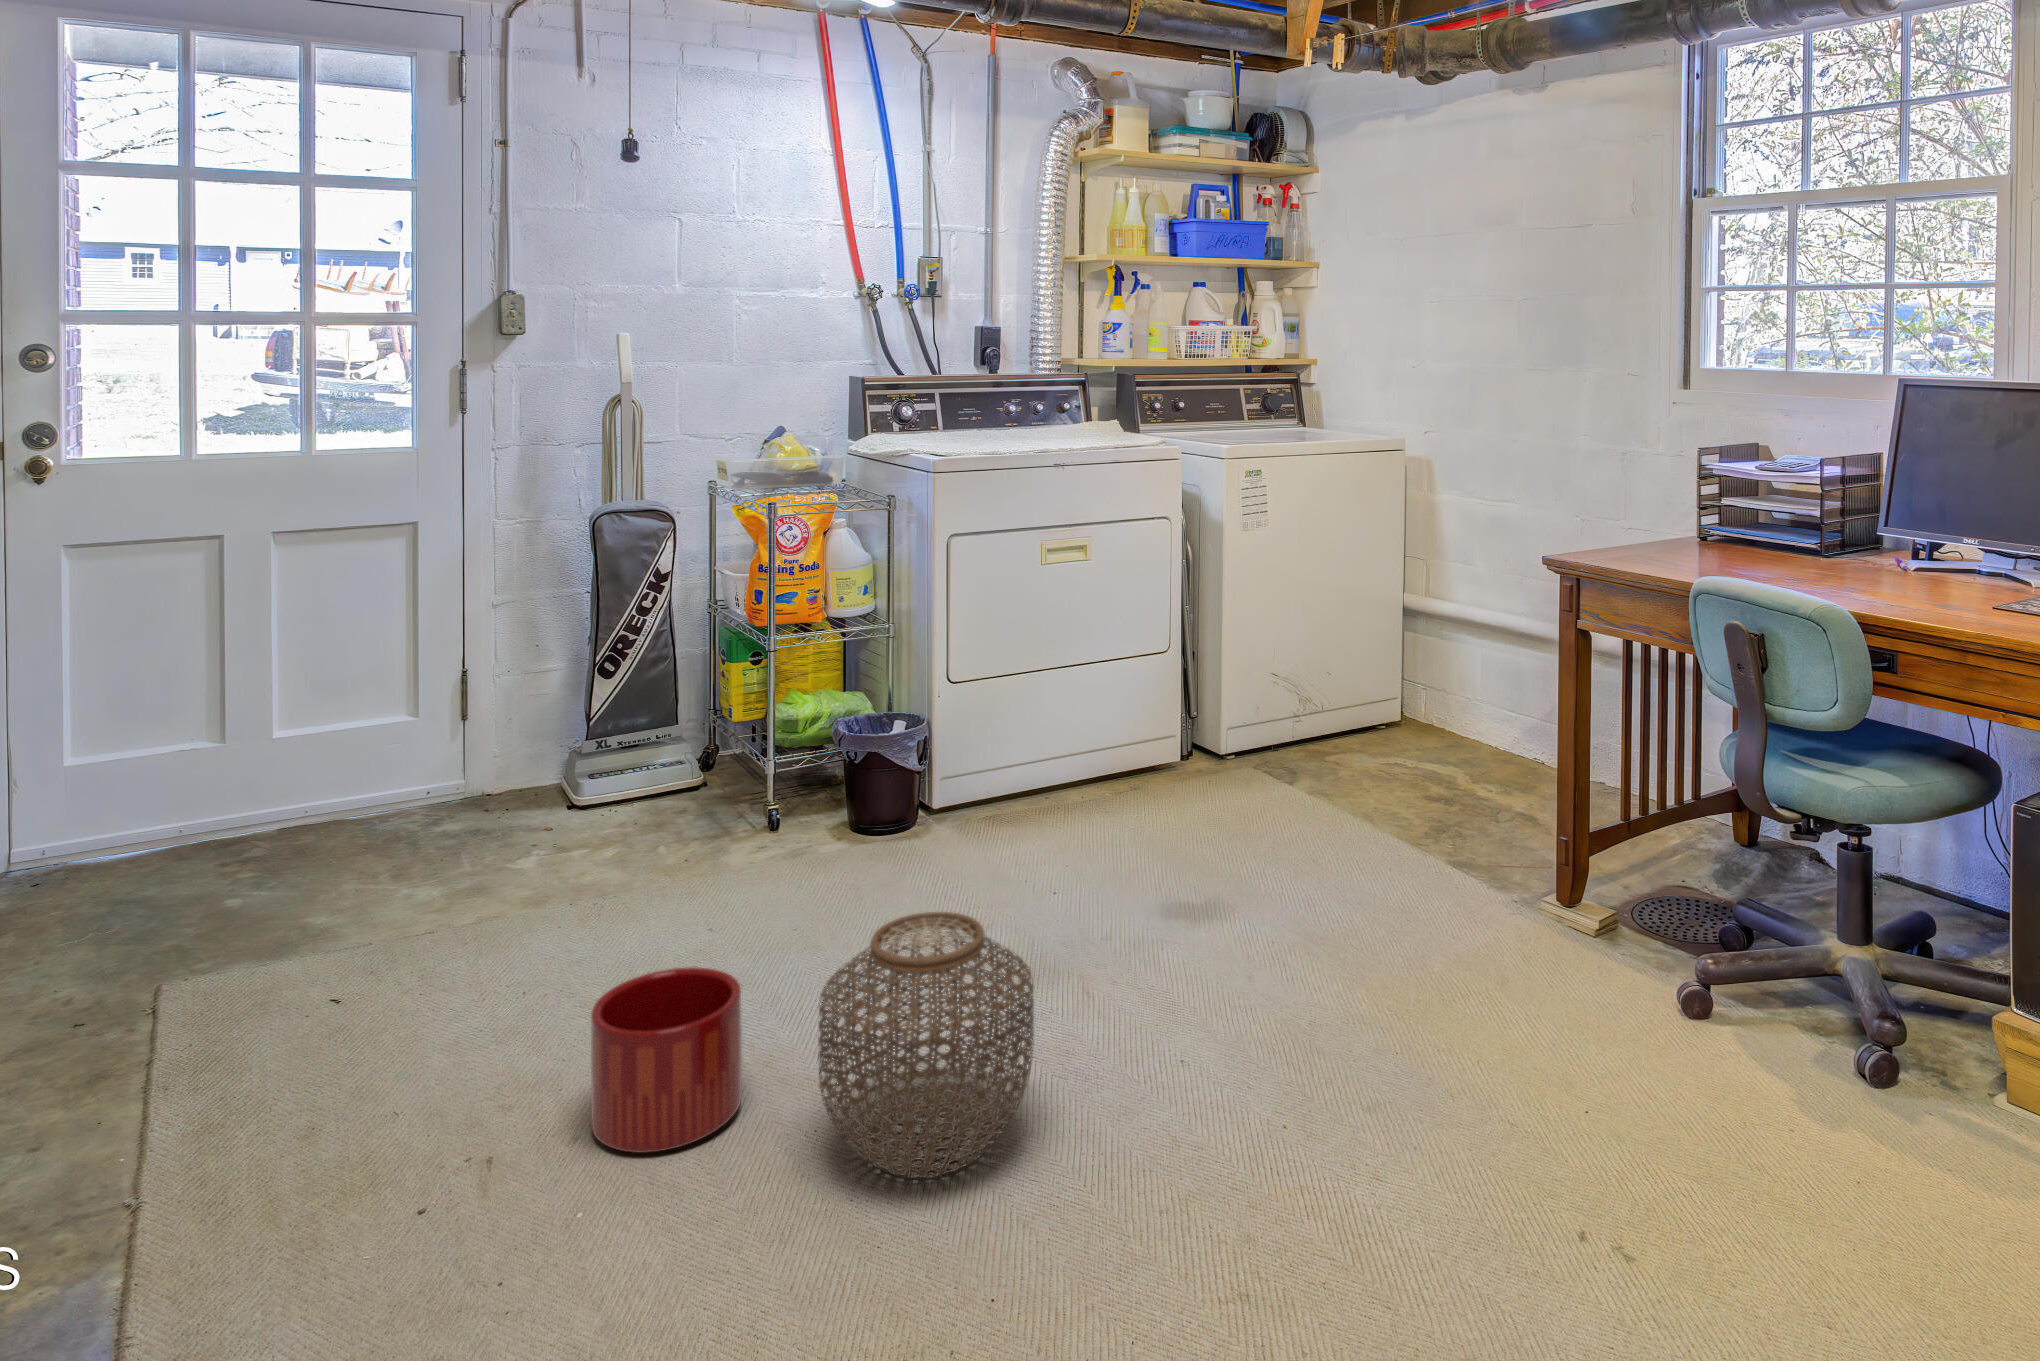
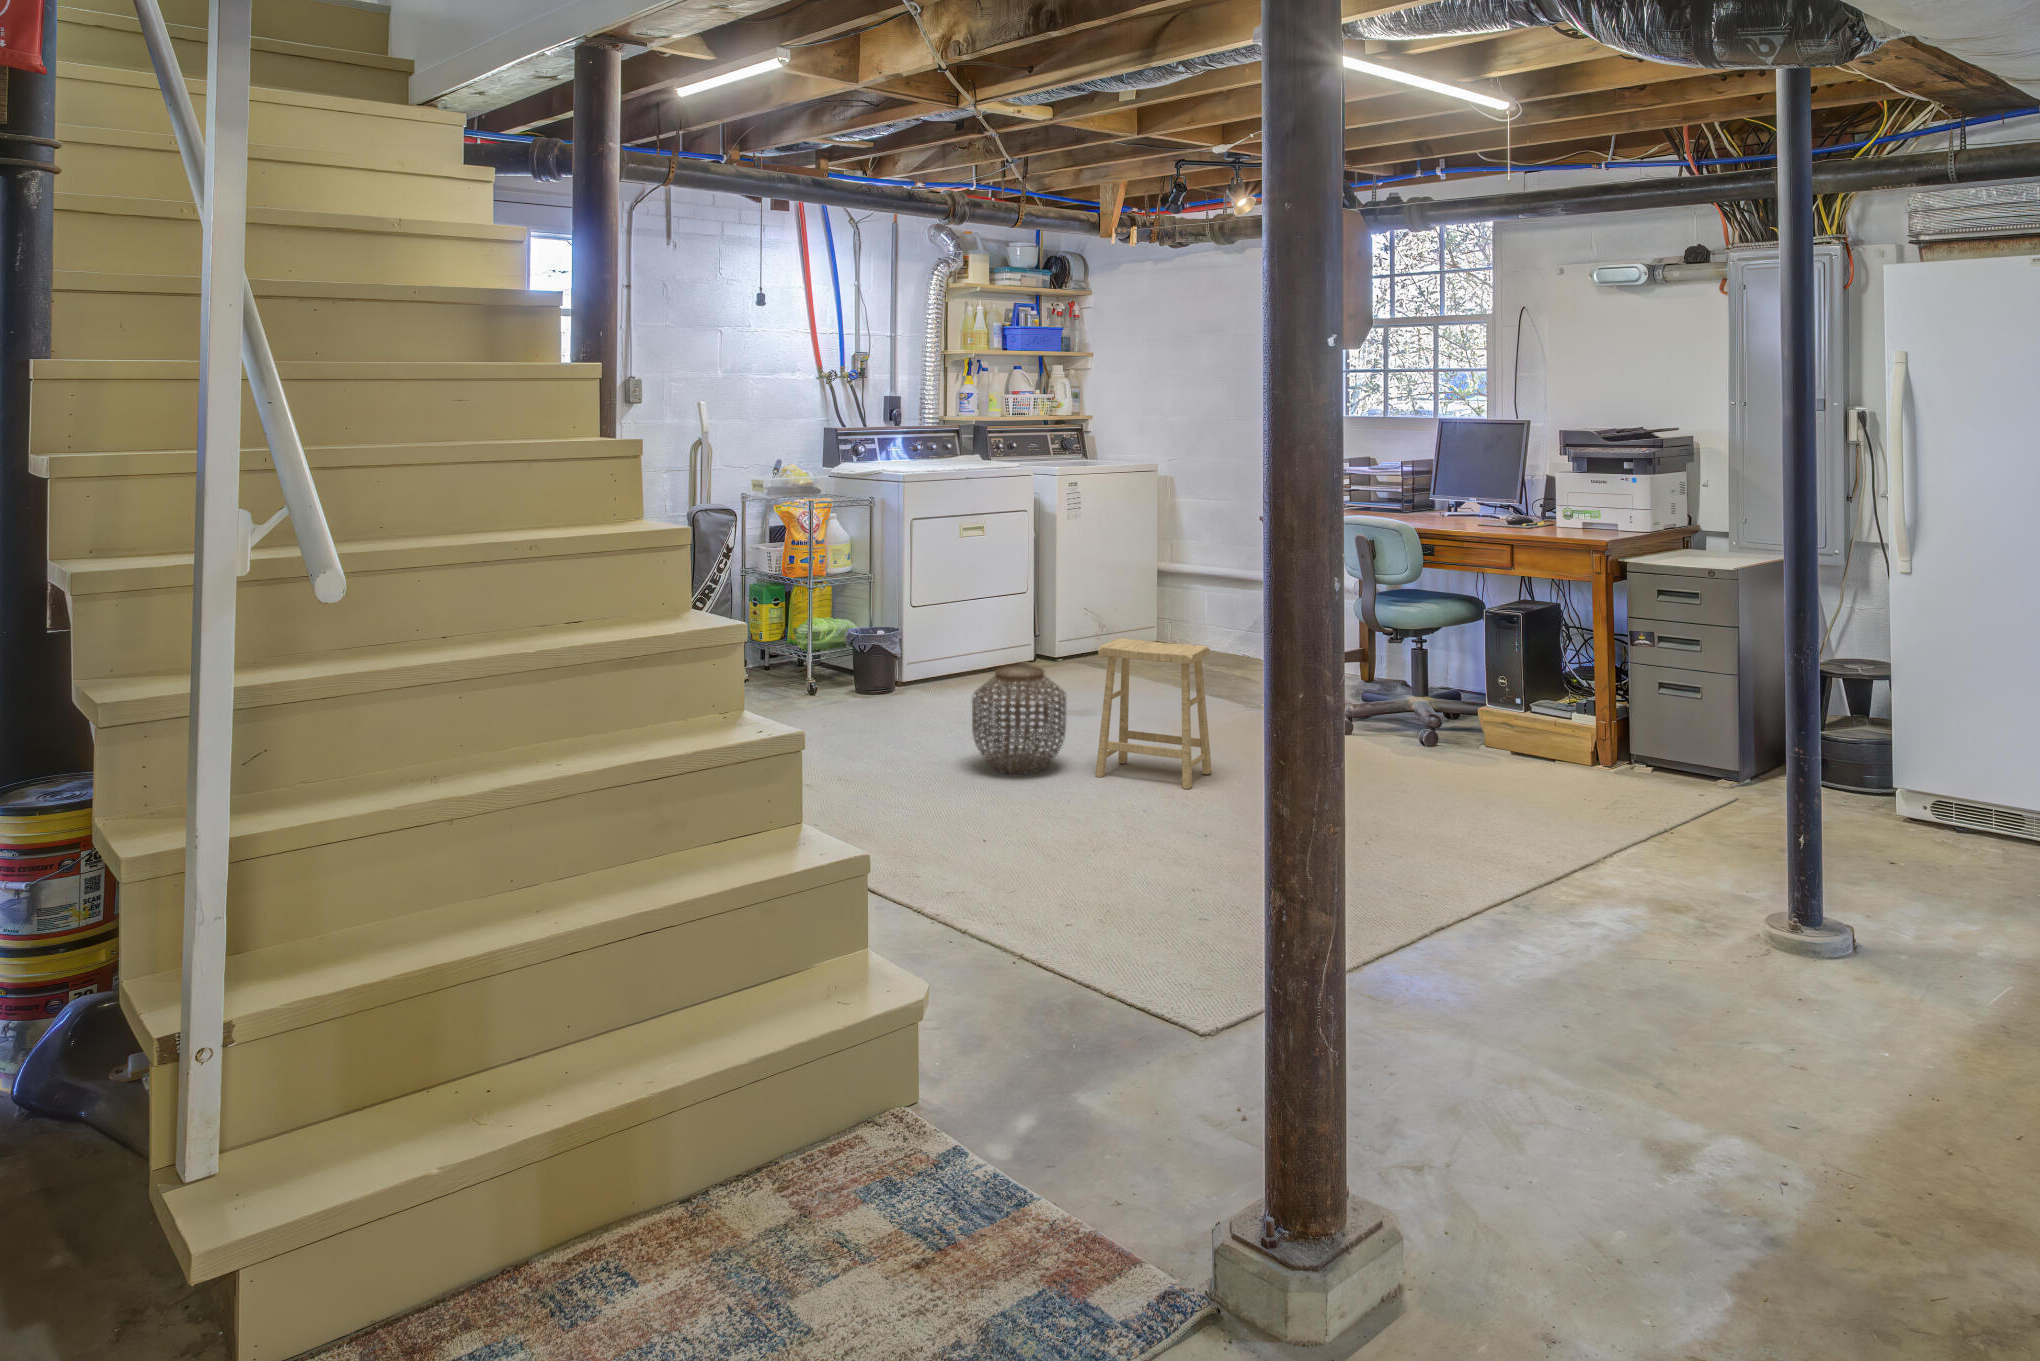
footstool: none [1074,870,1349,1294] -> present [1096,638,1212,789]
planter: present [591,967,742,1153] -> none [861,703,926,774]

